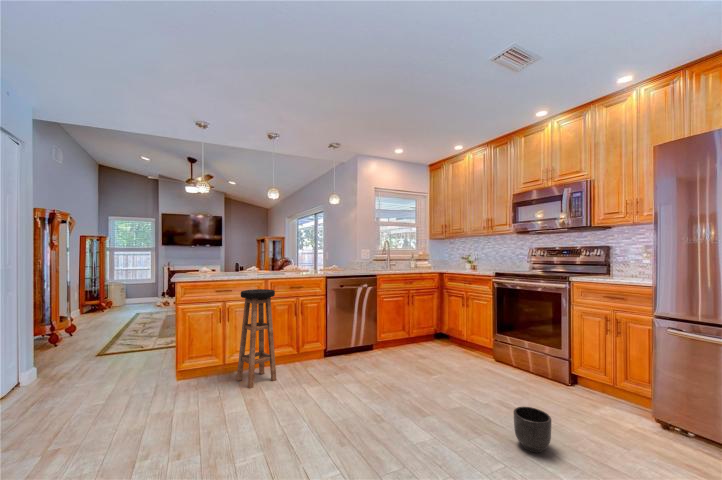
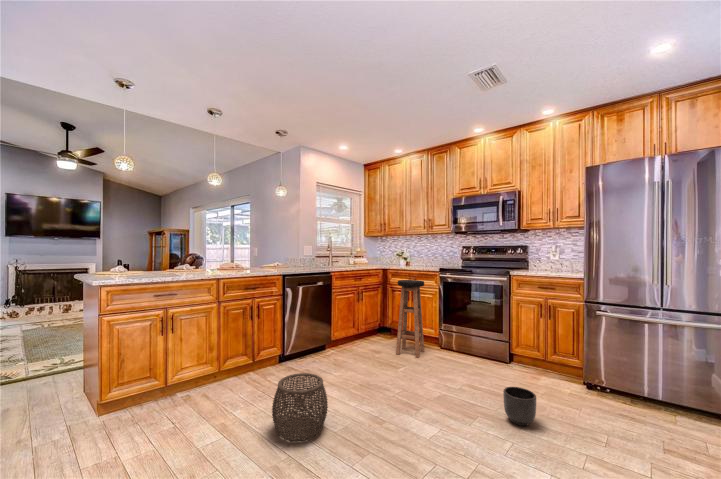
bar stool: present [237,289,276,388] -> present [396,280,424,358]
woven basket: none [281,365,331,424] -> present [272,373,328,441]

